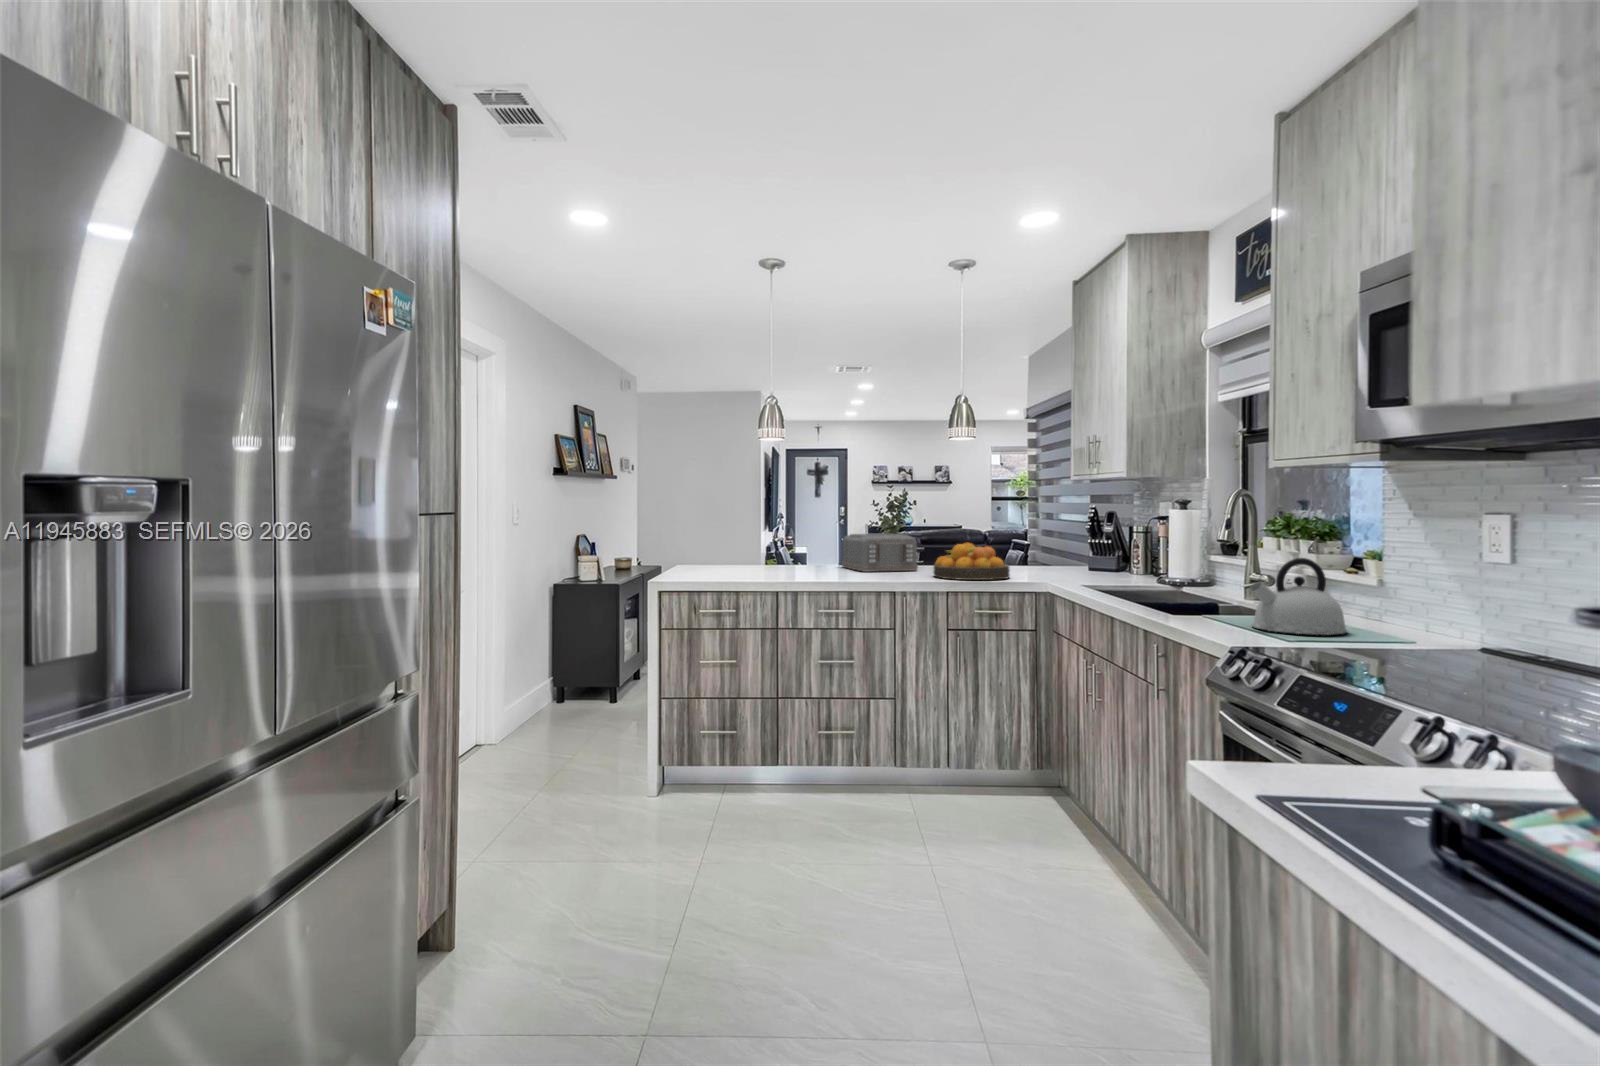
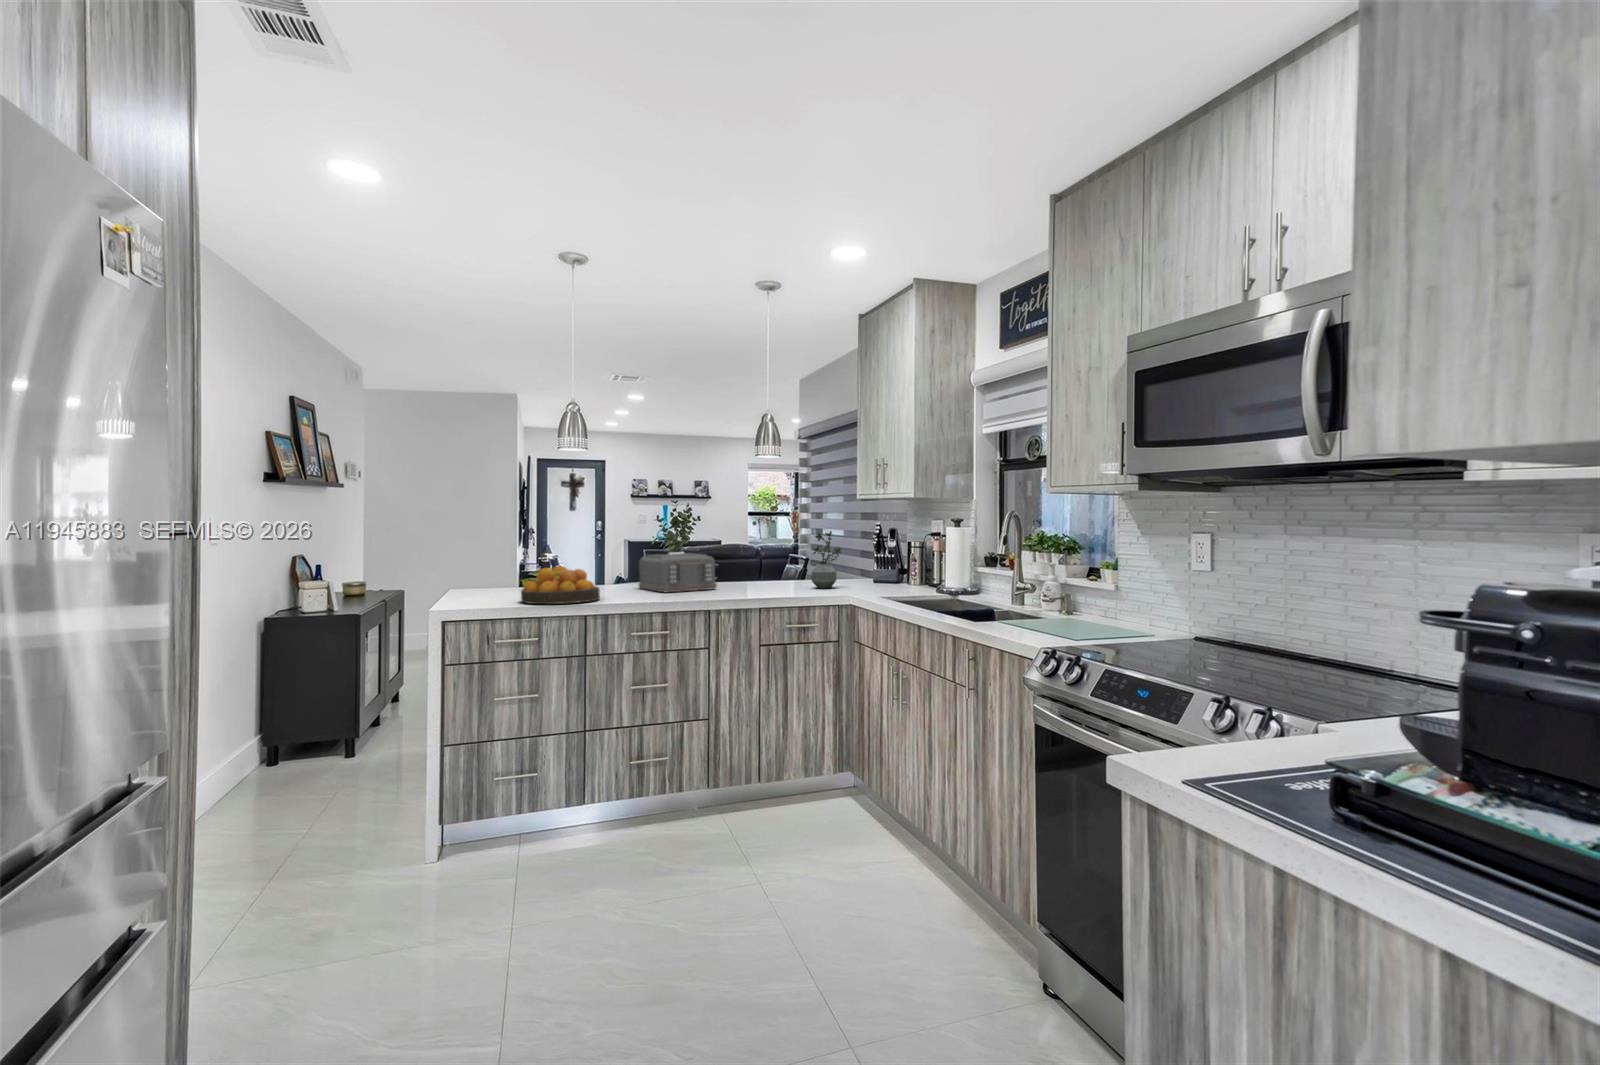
potted plant: none [1019,512,1054,574] -> present [812,531,841,588]
fruit bowl: present [934,543,1010,580] -> present [521,566,600,604]
kettle: present [1250,558,1347,635] -> none [1031,571,1104,635]

